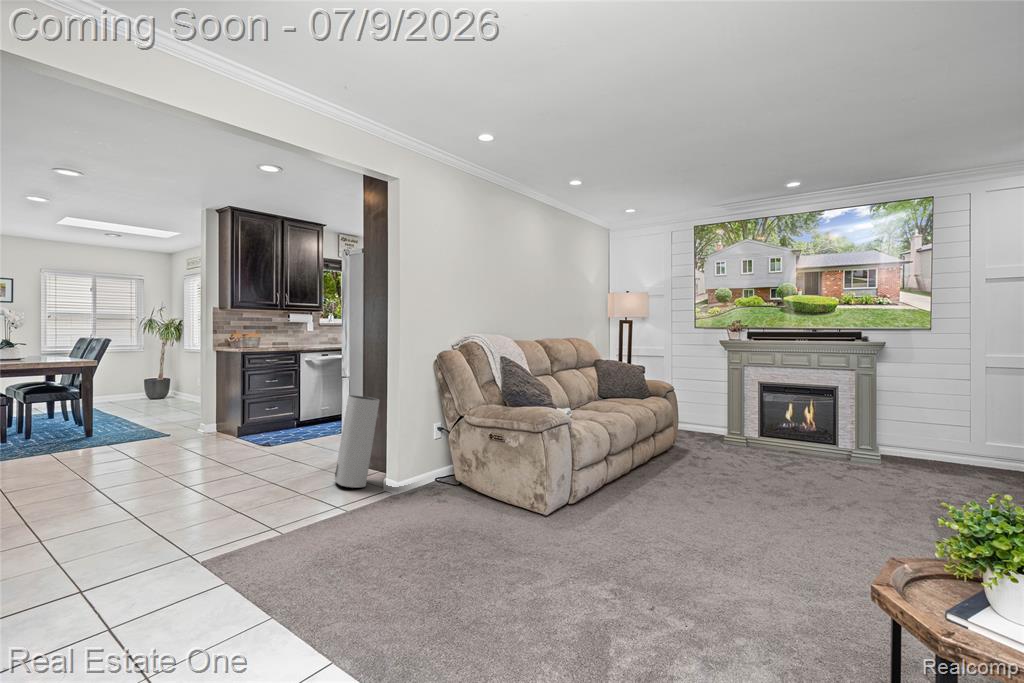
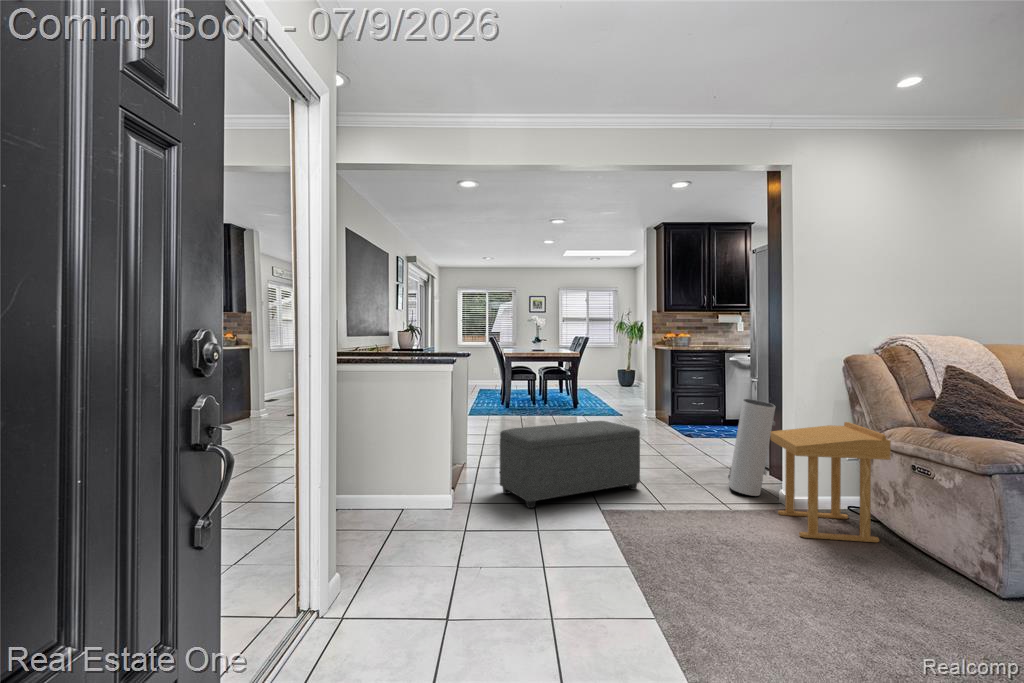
side table: none [382,407,476,511] -> present [771,422,891,542]
ottoman: none [34,434,245,562] -> present [500,421,640,508]

